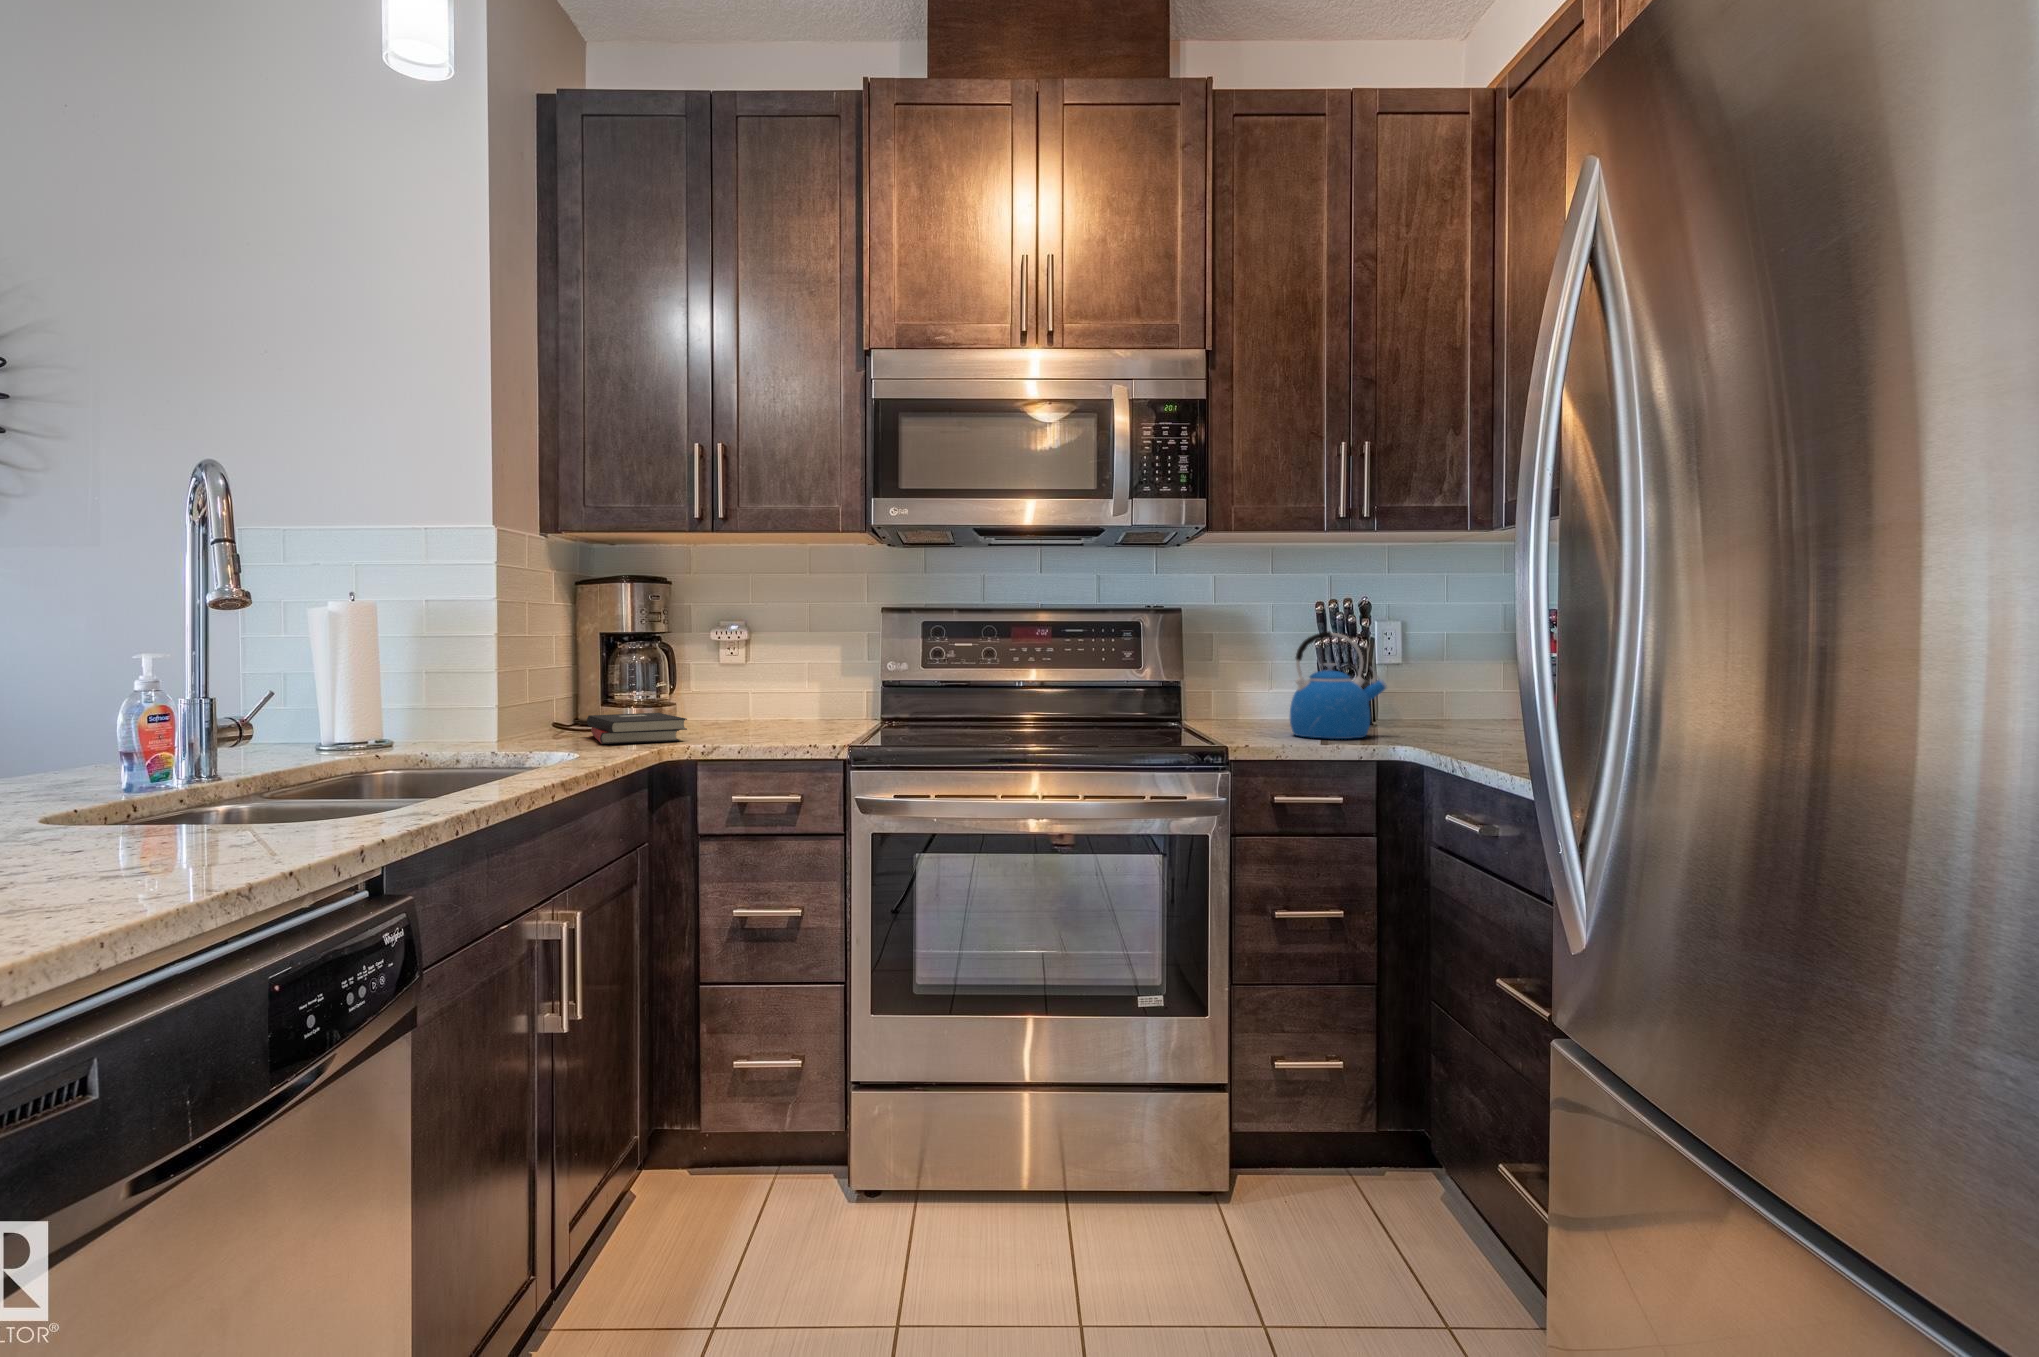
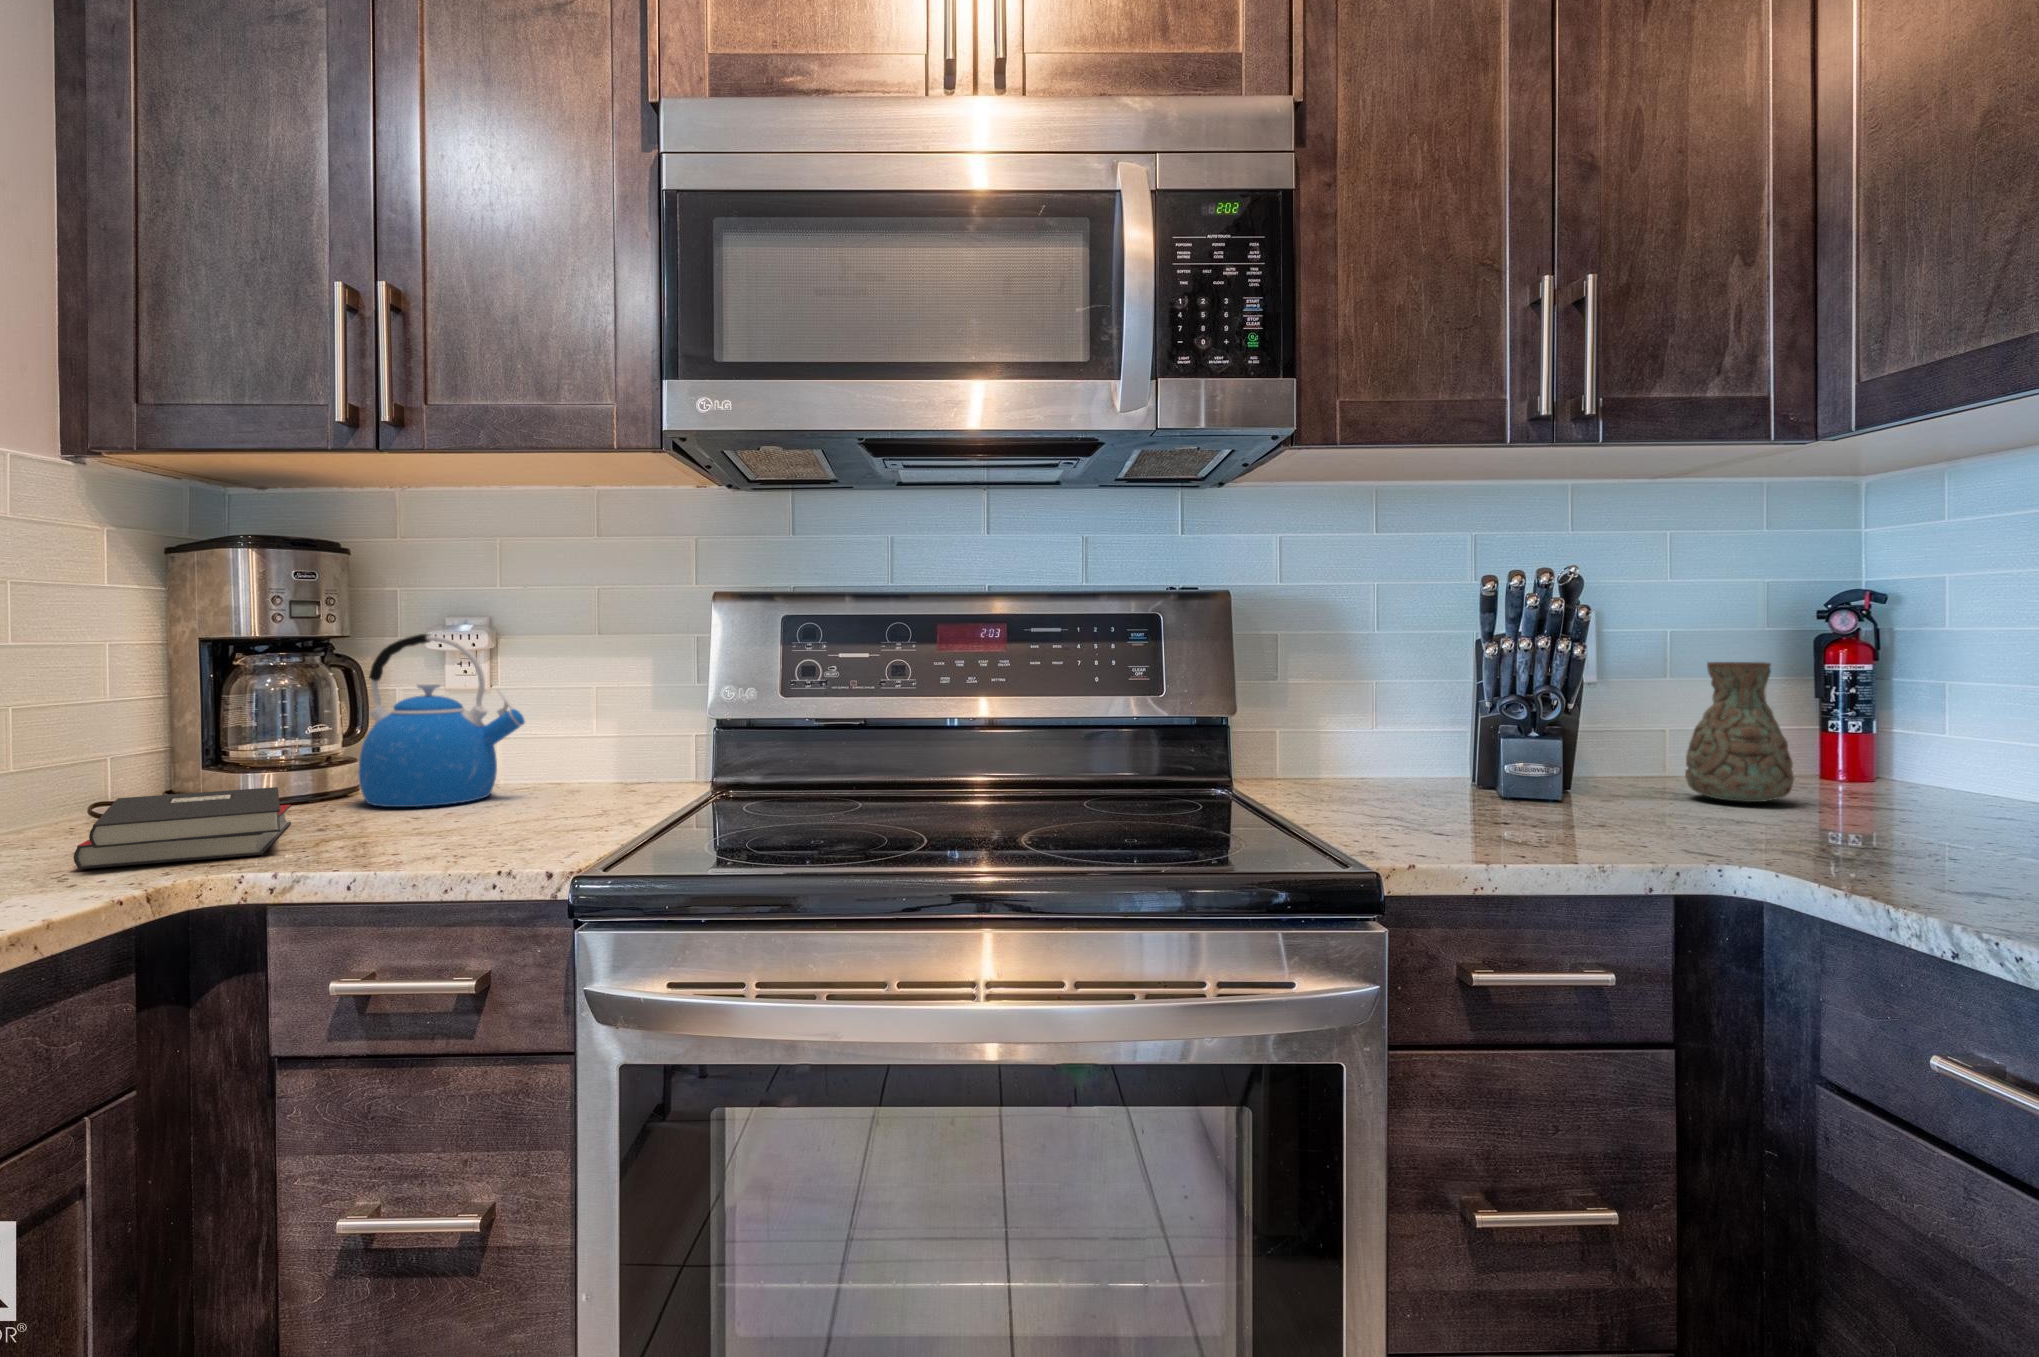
kettle: present [1290,631,1387,739] -> present [358,634,525,807]
decorative vase: none [1435,650,1489,728] -> present [1685,662,1794,802]

